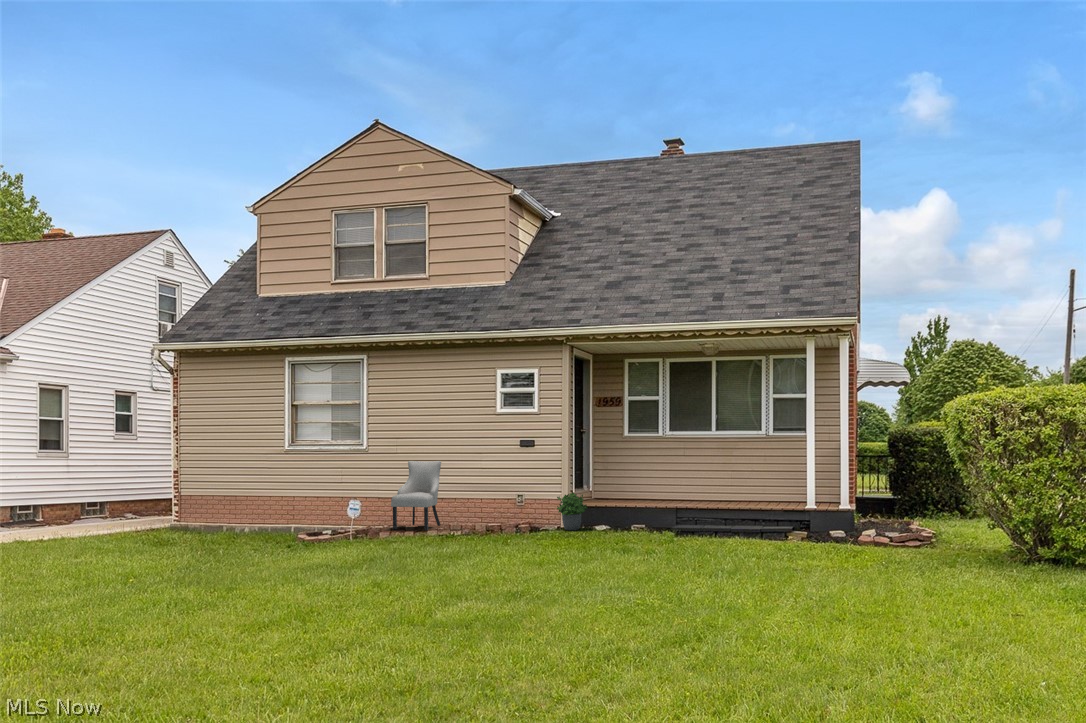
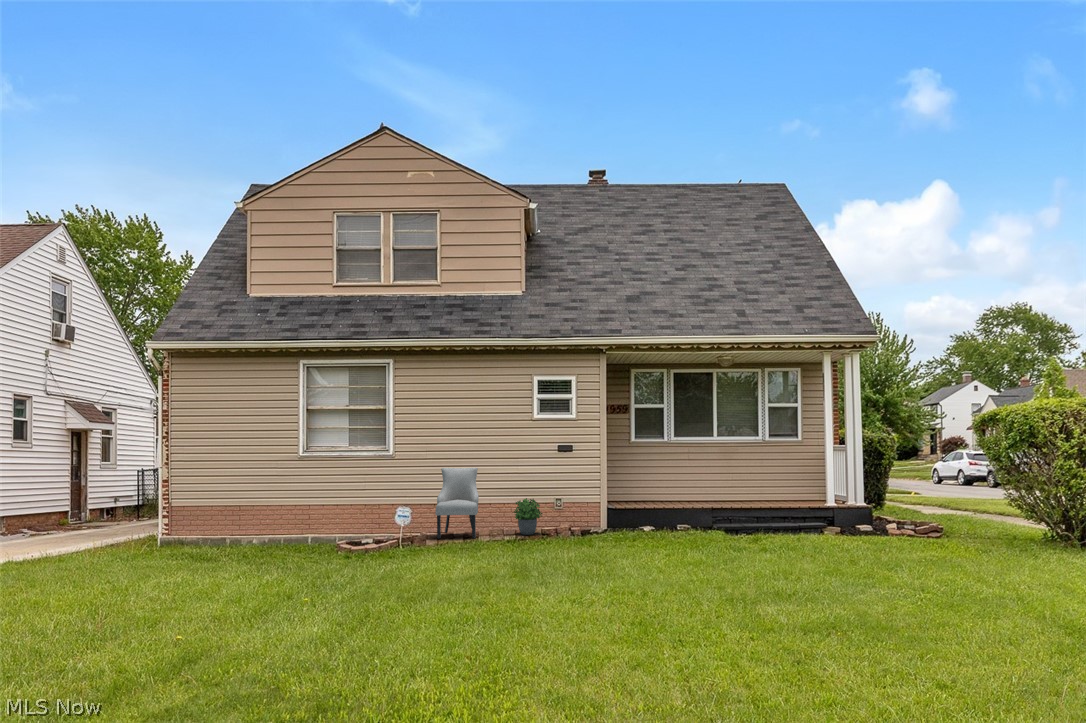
potted plant: present [557,492,588,530] -> present [514,498,542,535]

